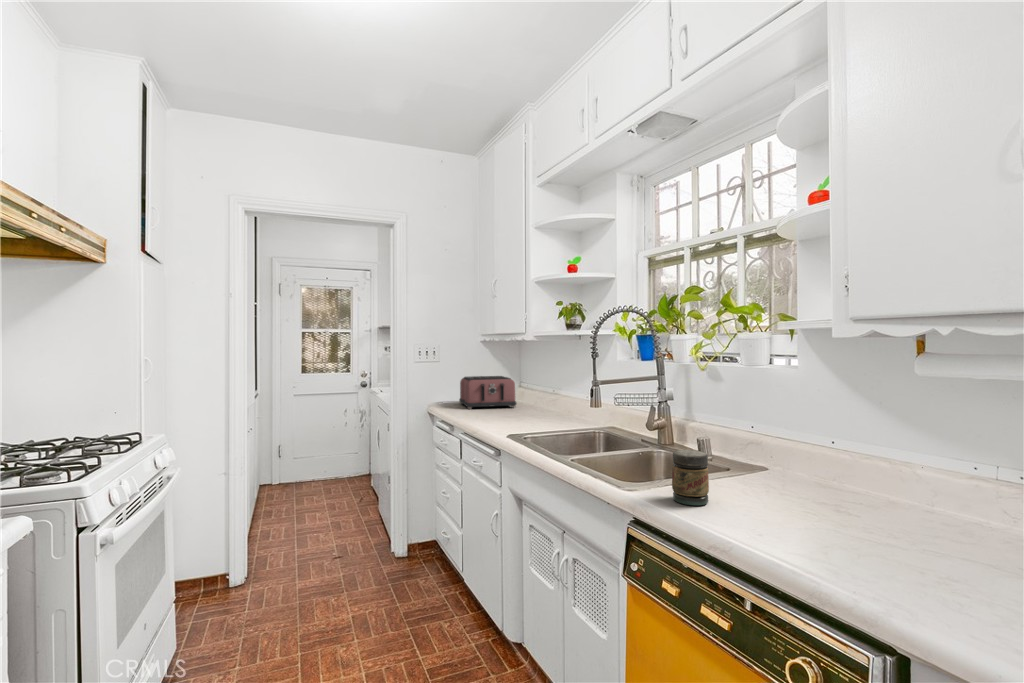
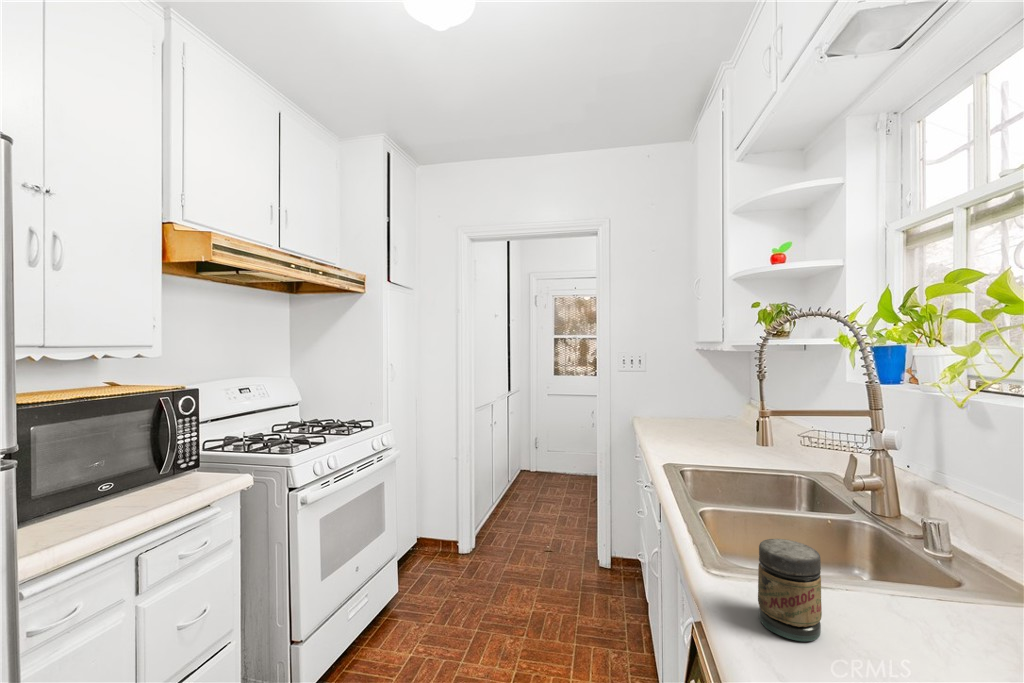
toaster: present [459,376,516,409] -> none [668,388,731,428]

